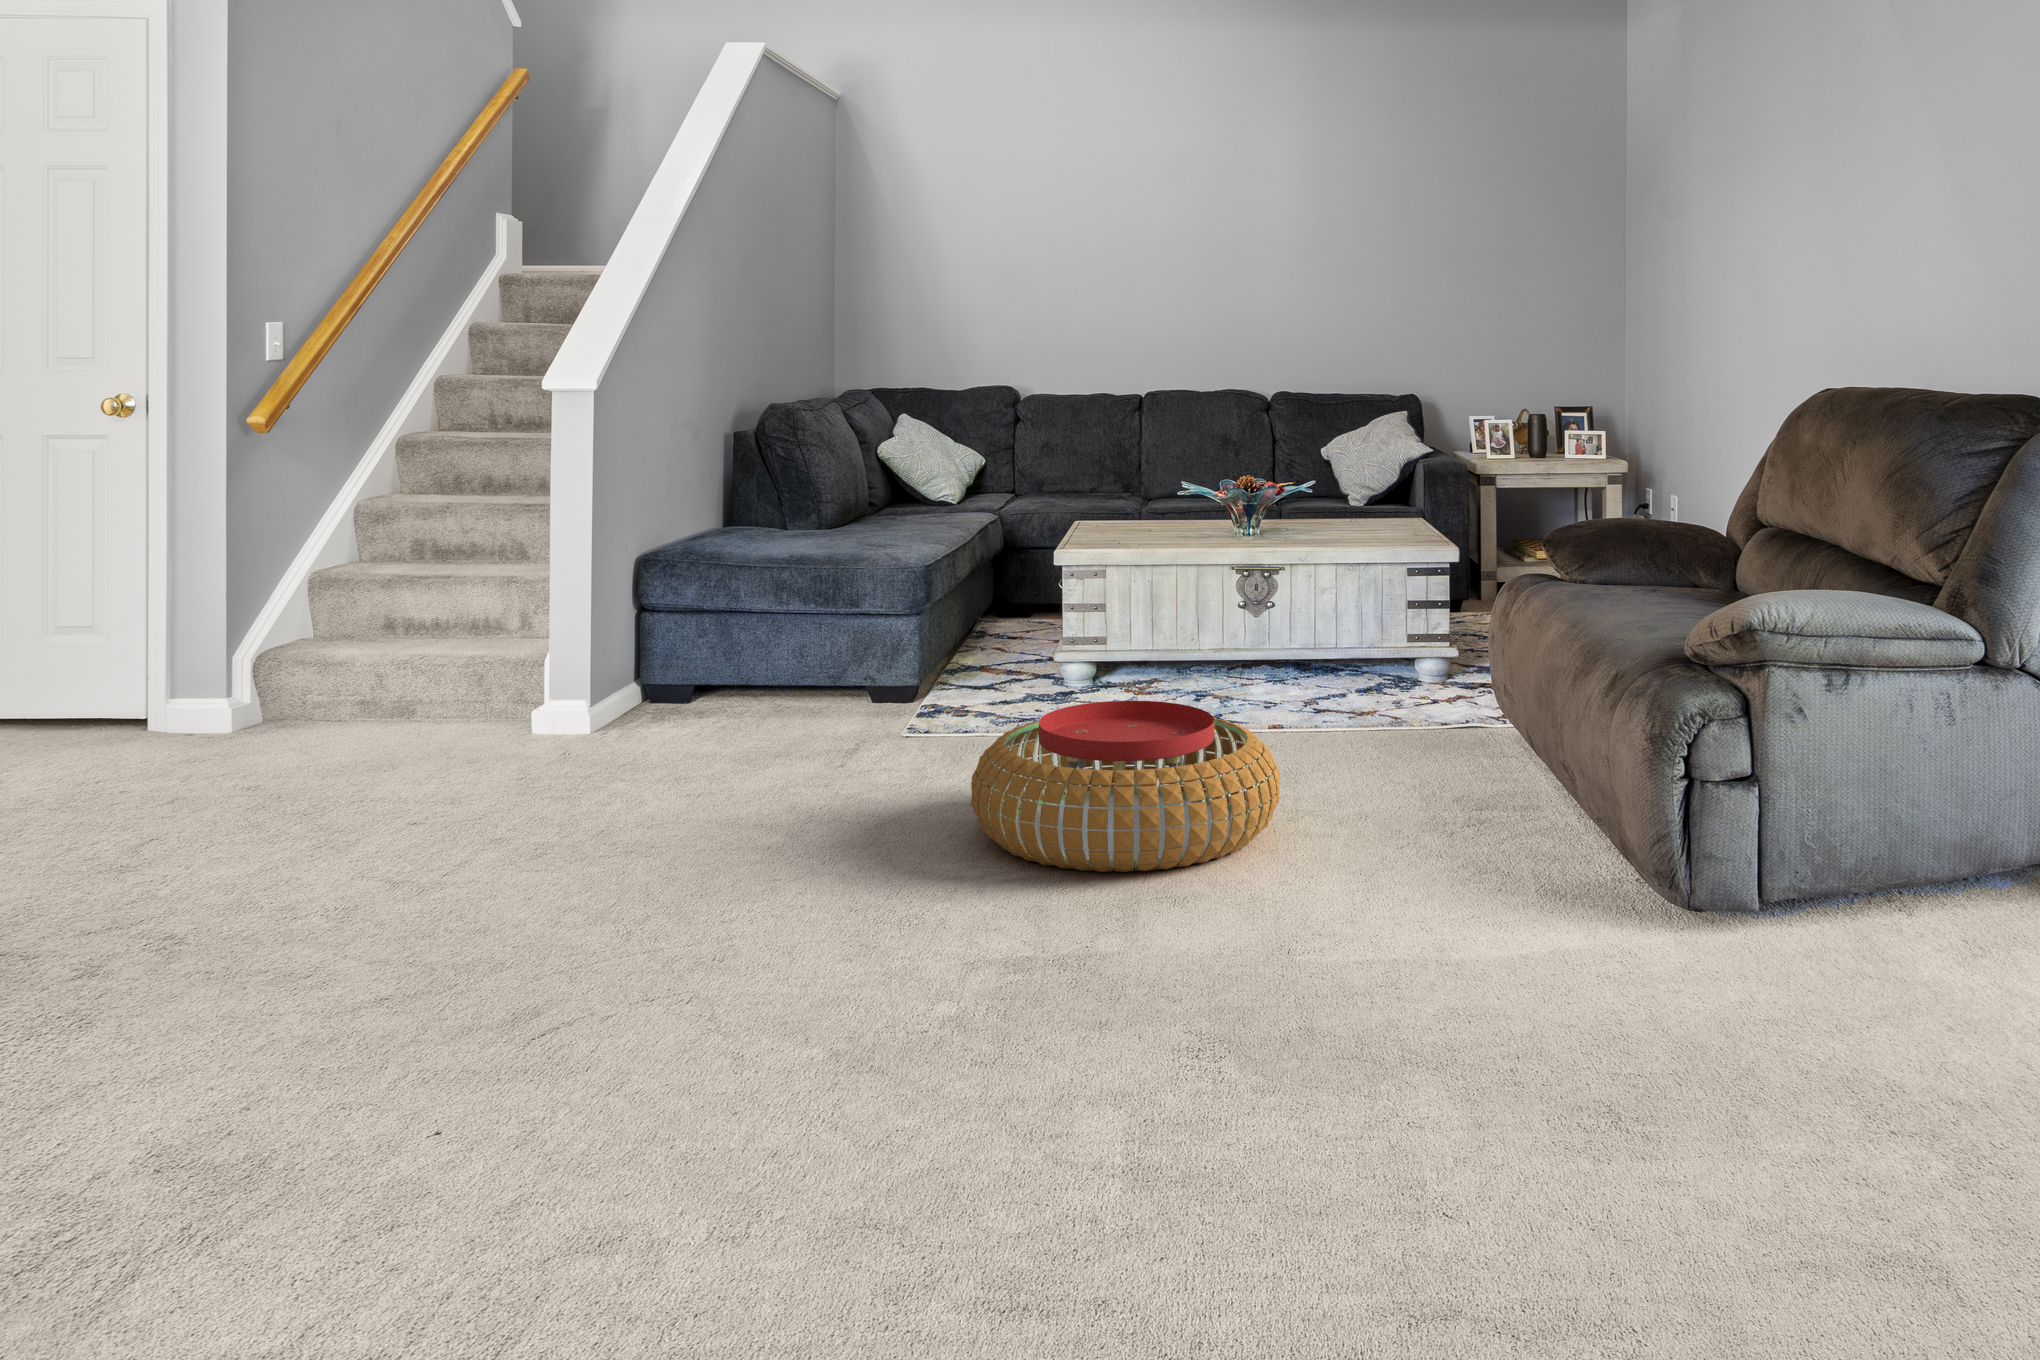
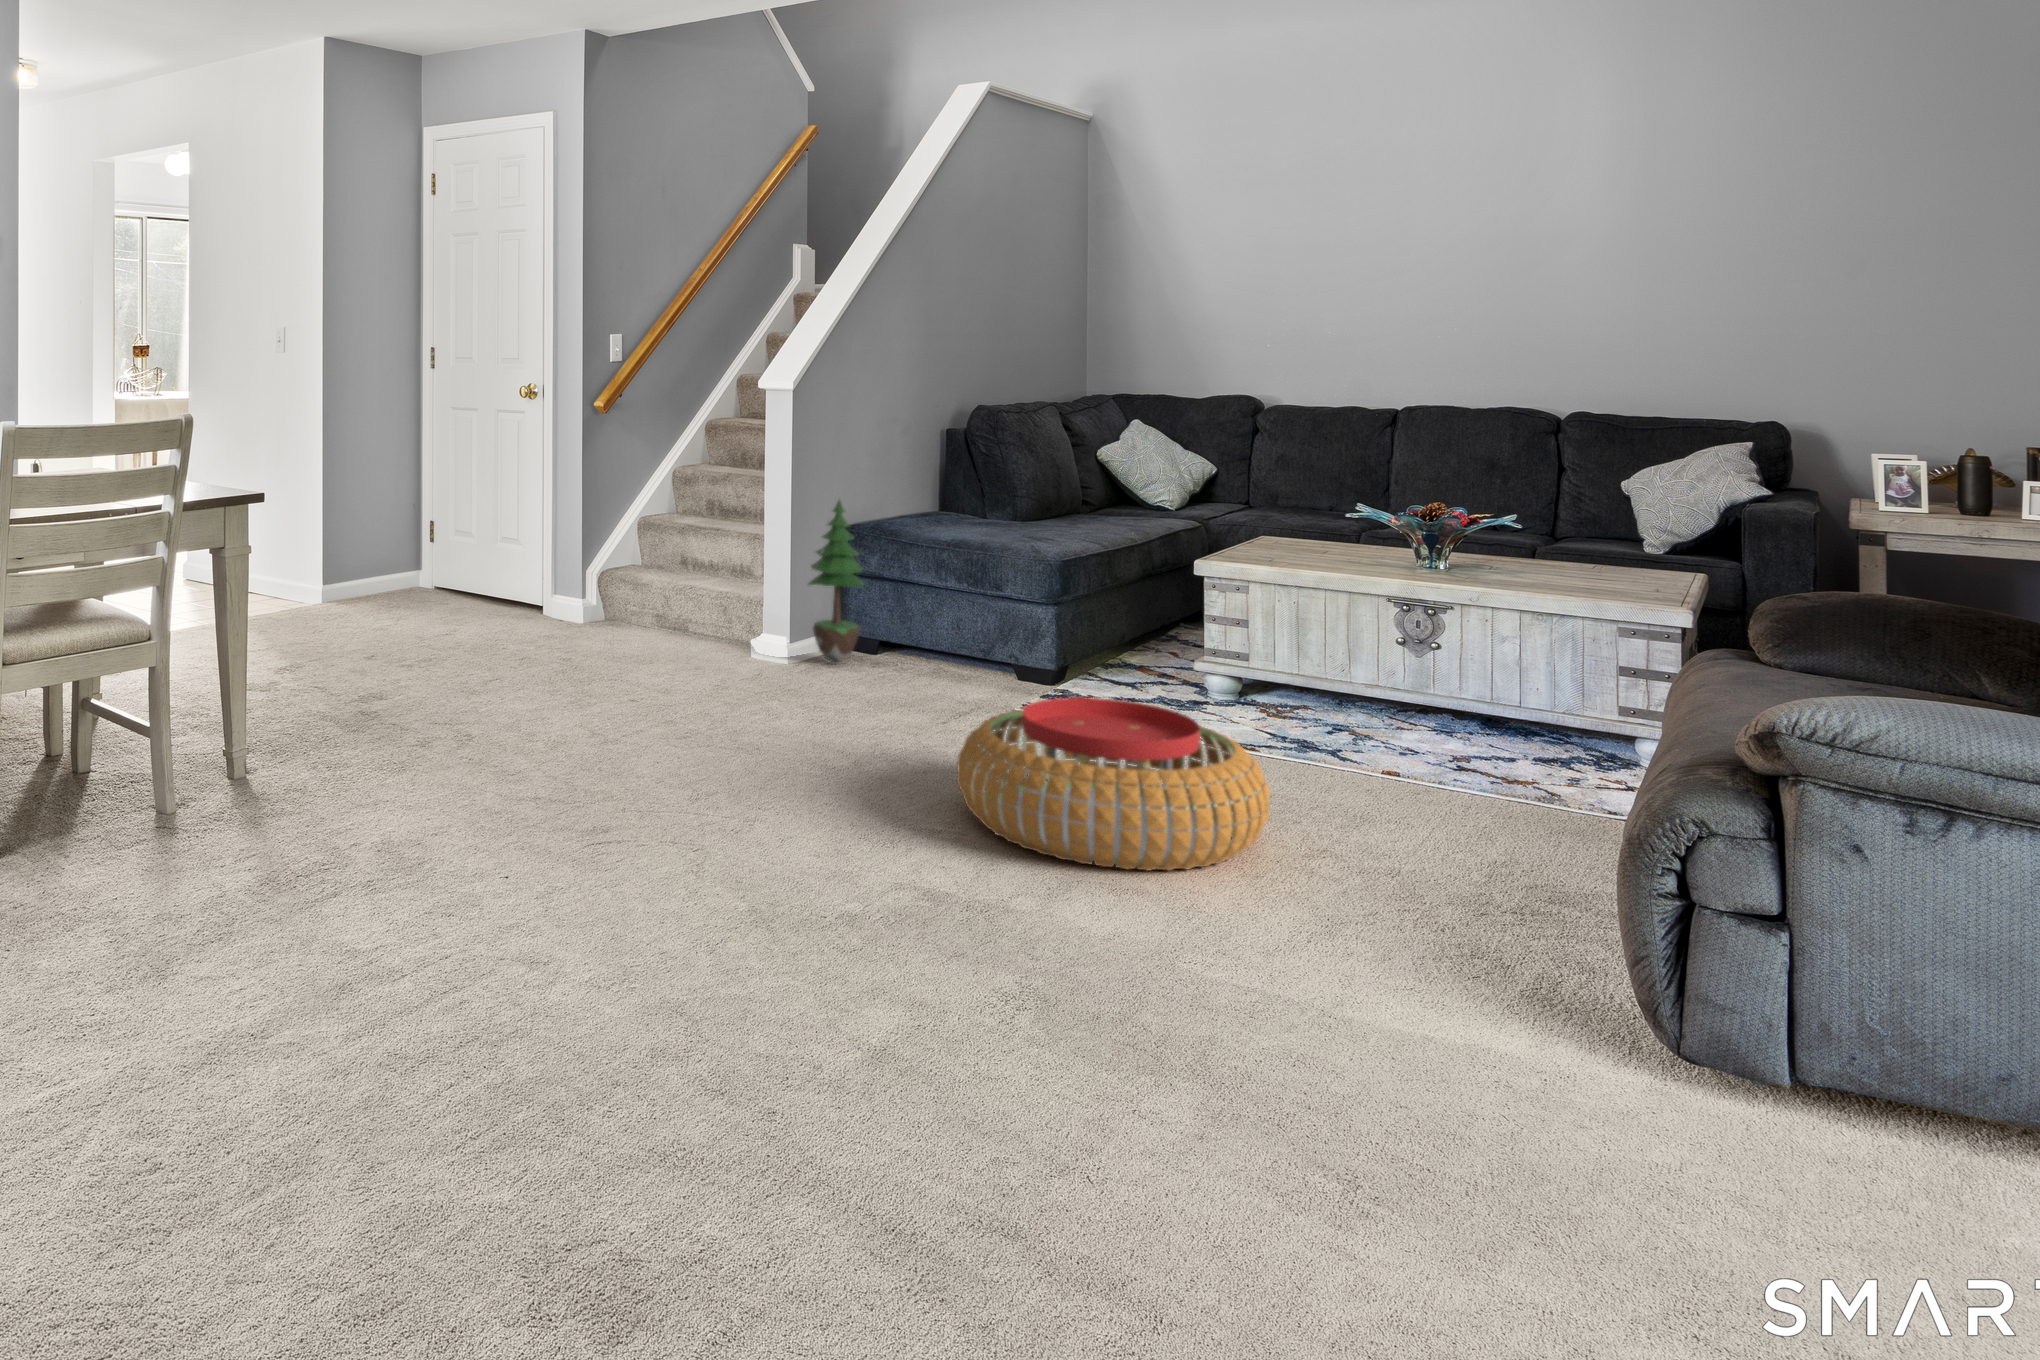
potted tree: none [615,519,693,724] -> present [809,500,865,664]

